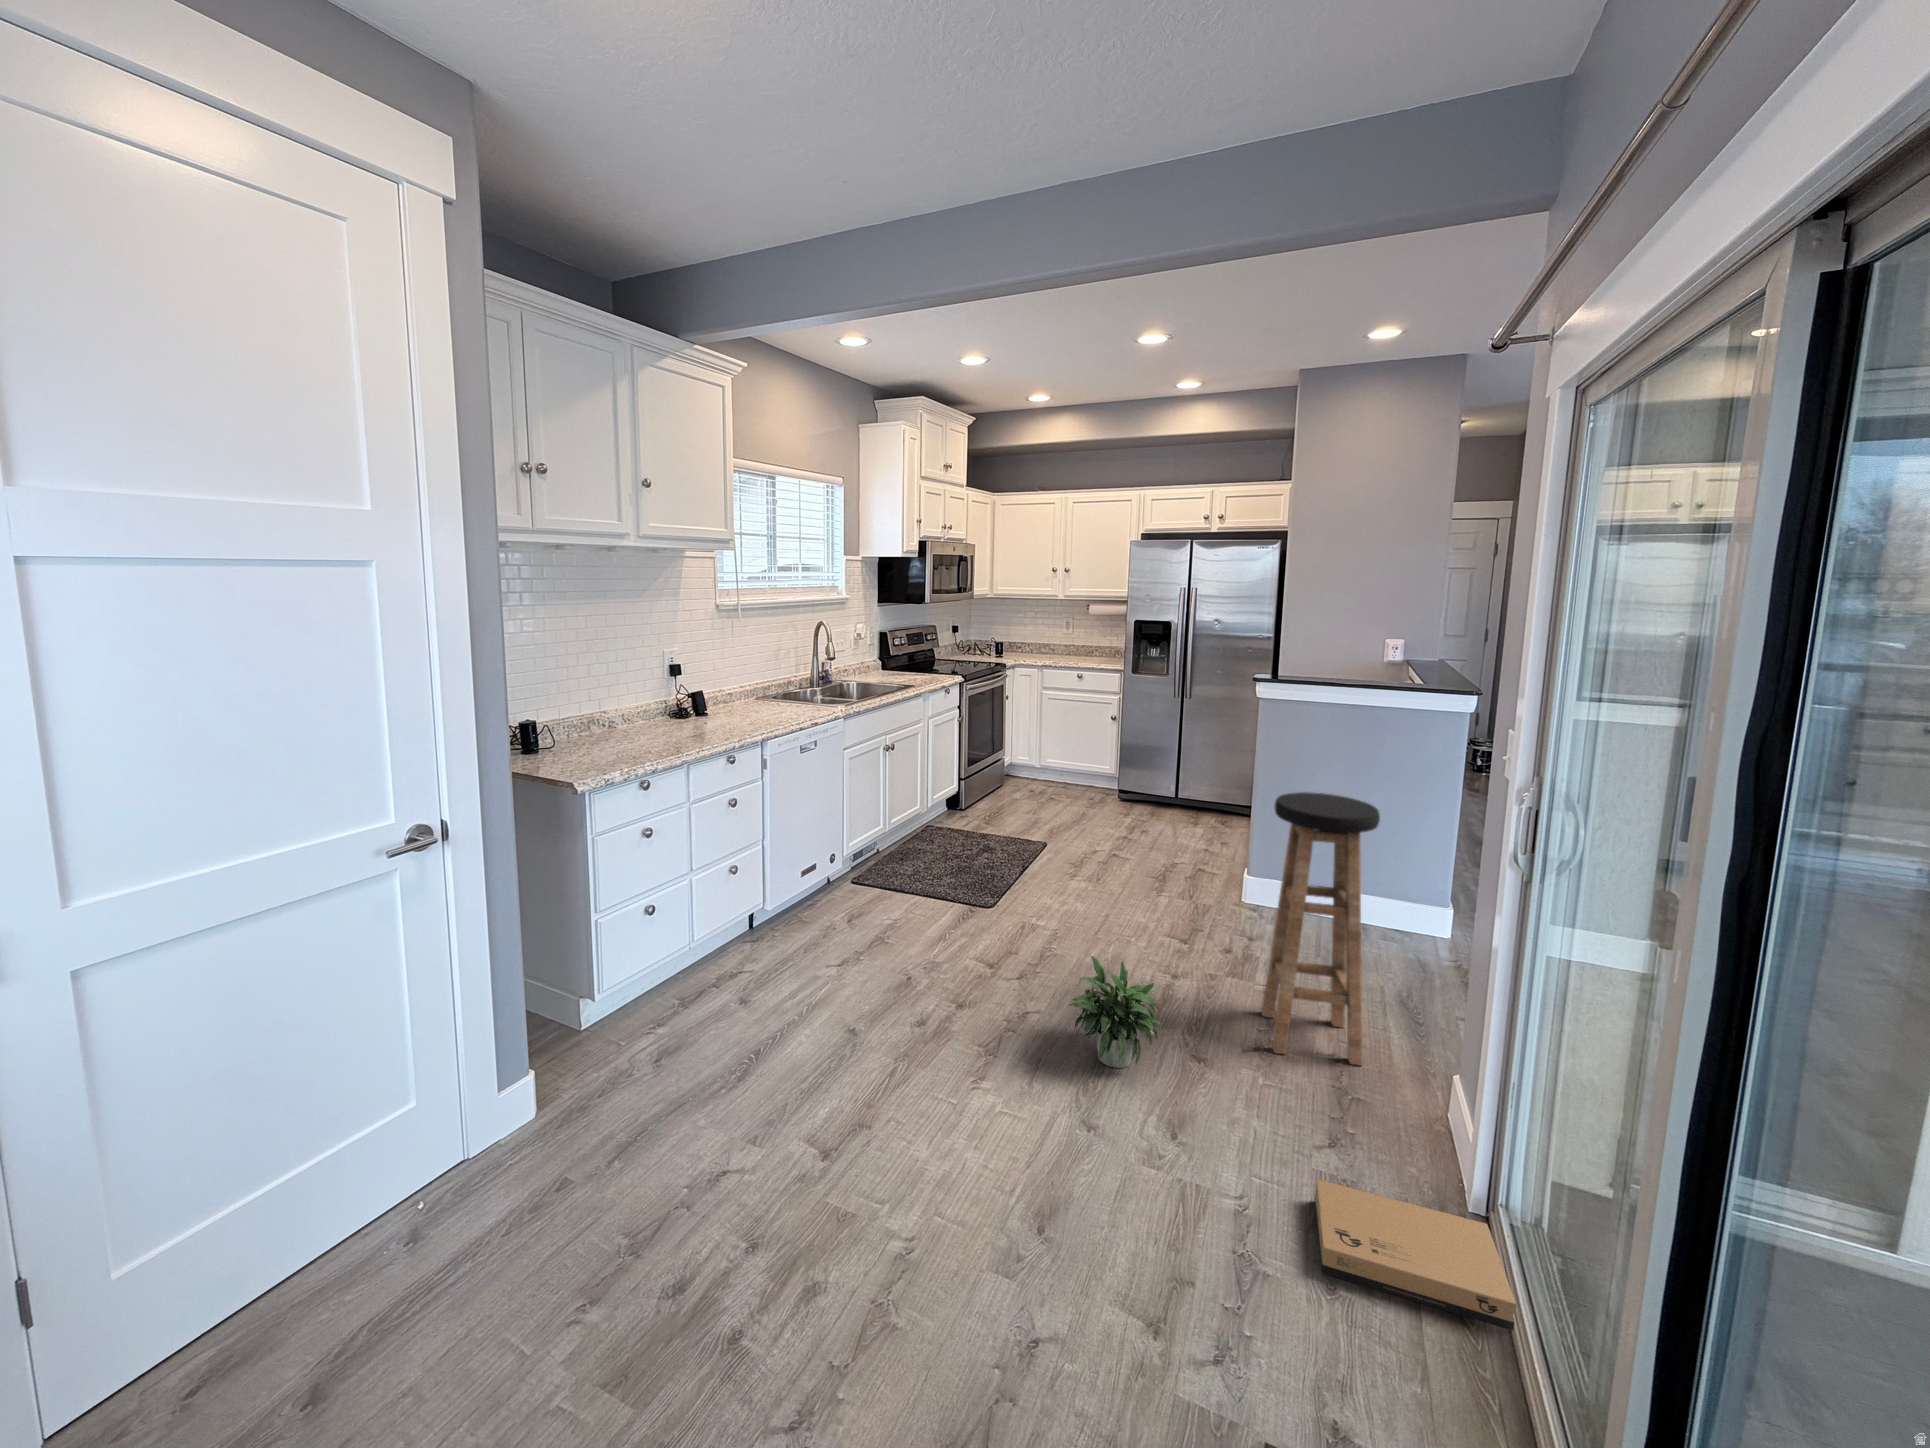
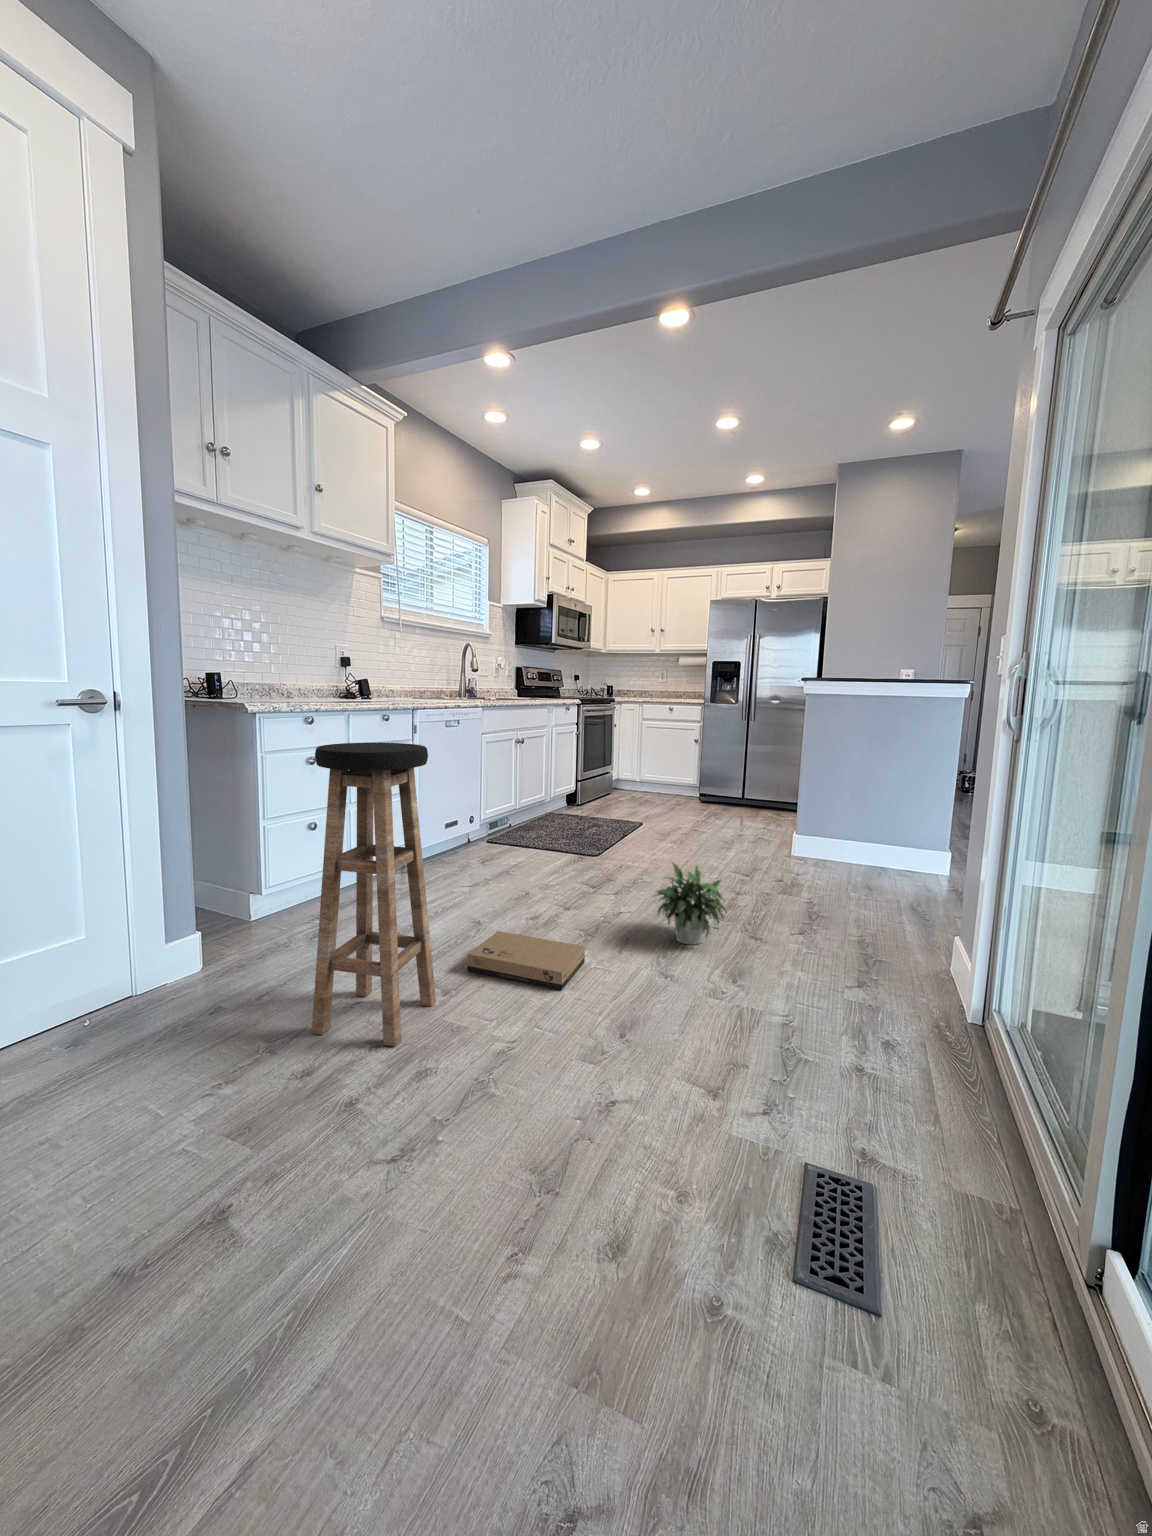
bar stool: present [1261,792,1380,1066] -> present [312,742,436,1046]
cardboard box: present [1315,1179,1516,1331] -> present [467,931,585,990]

